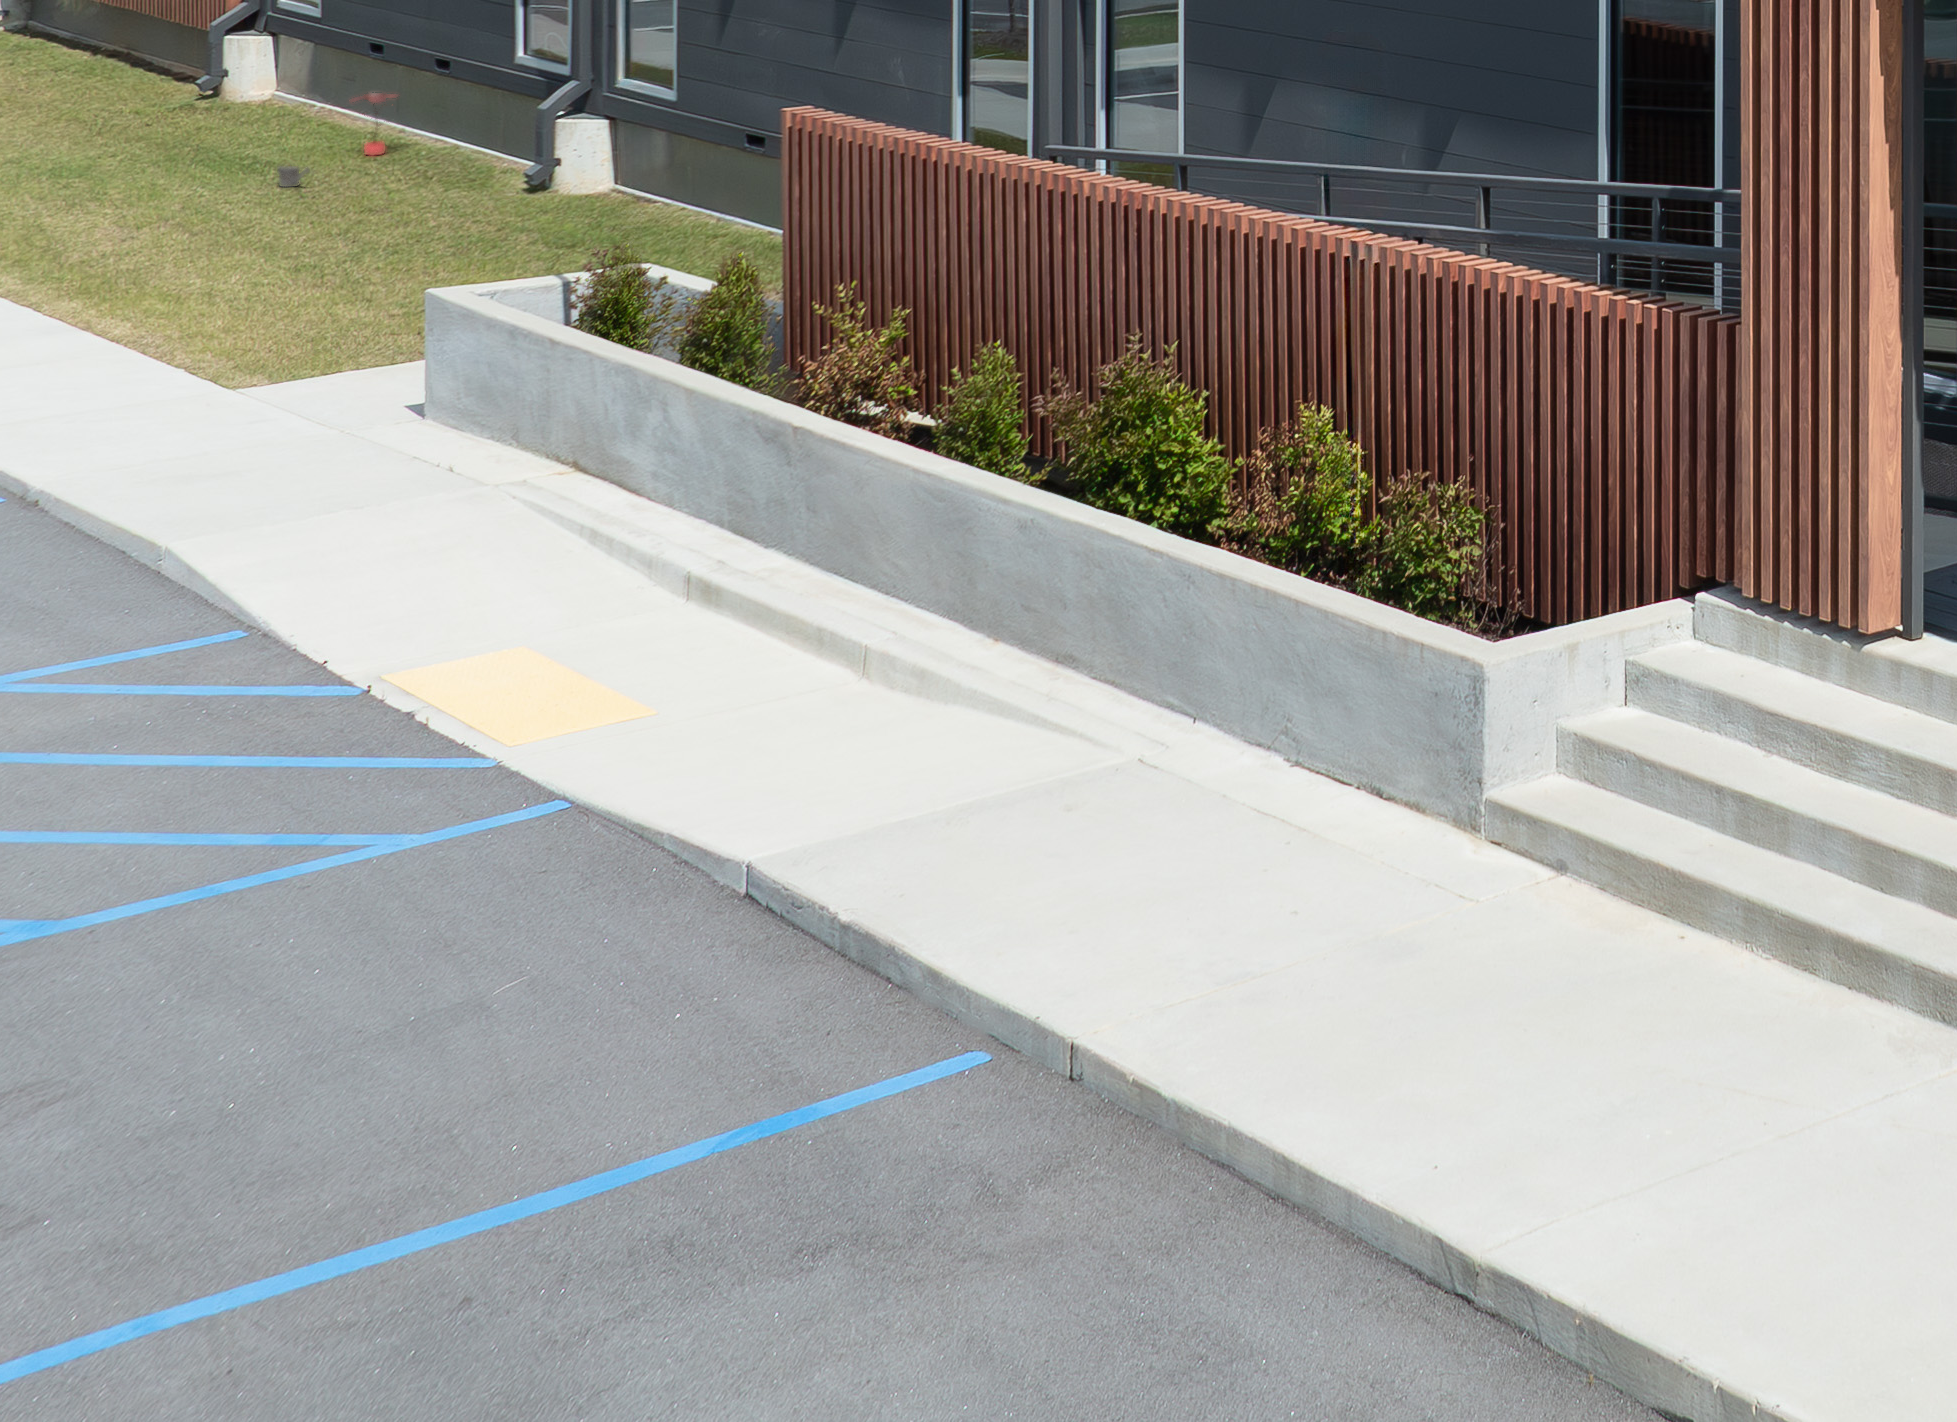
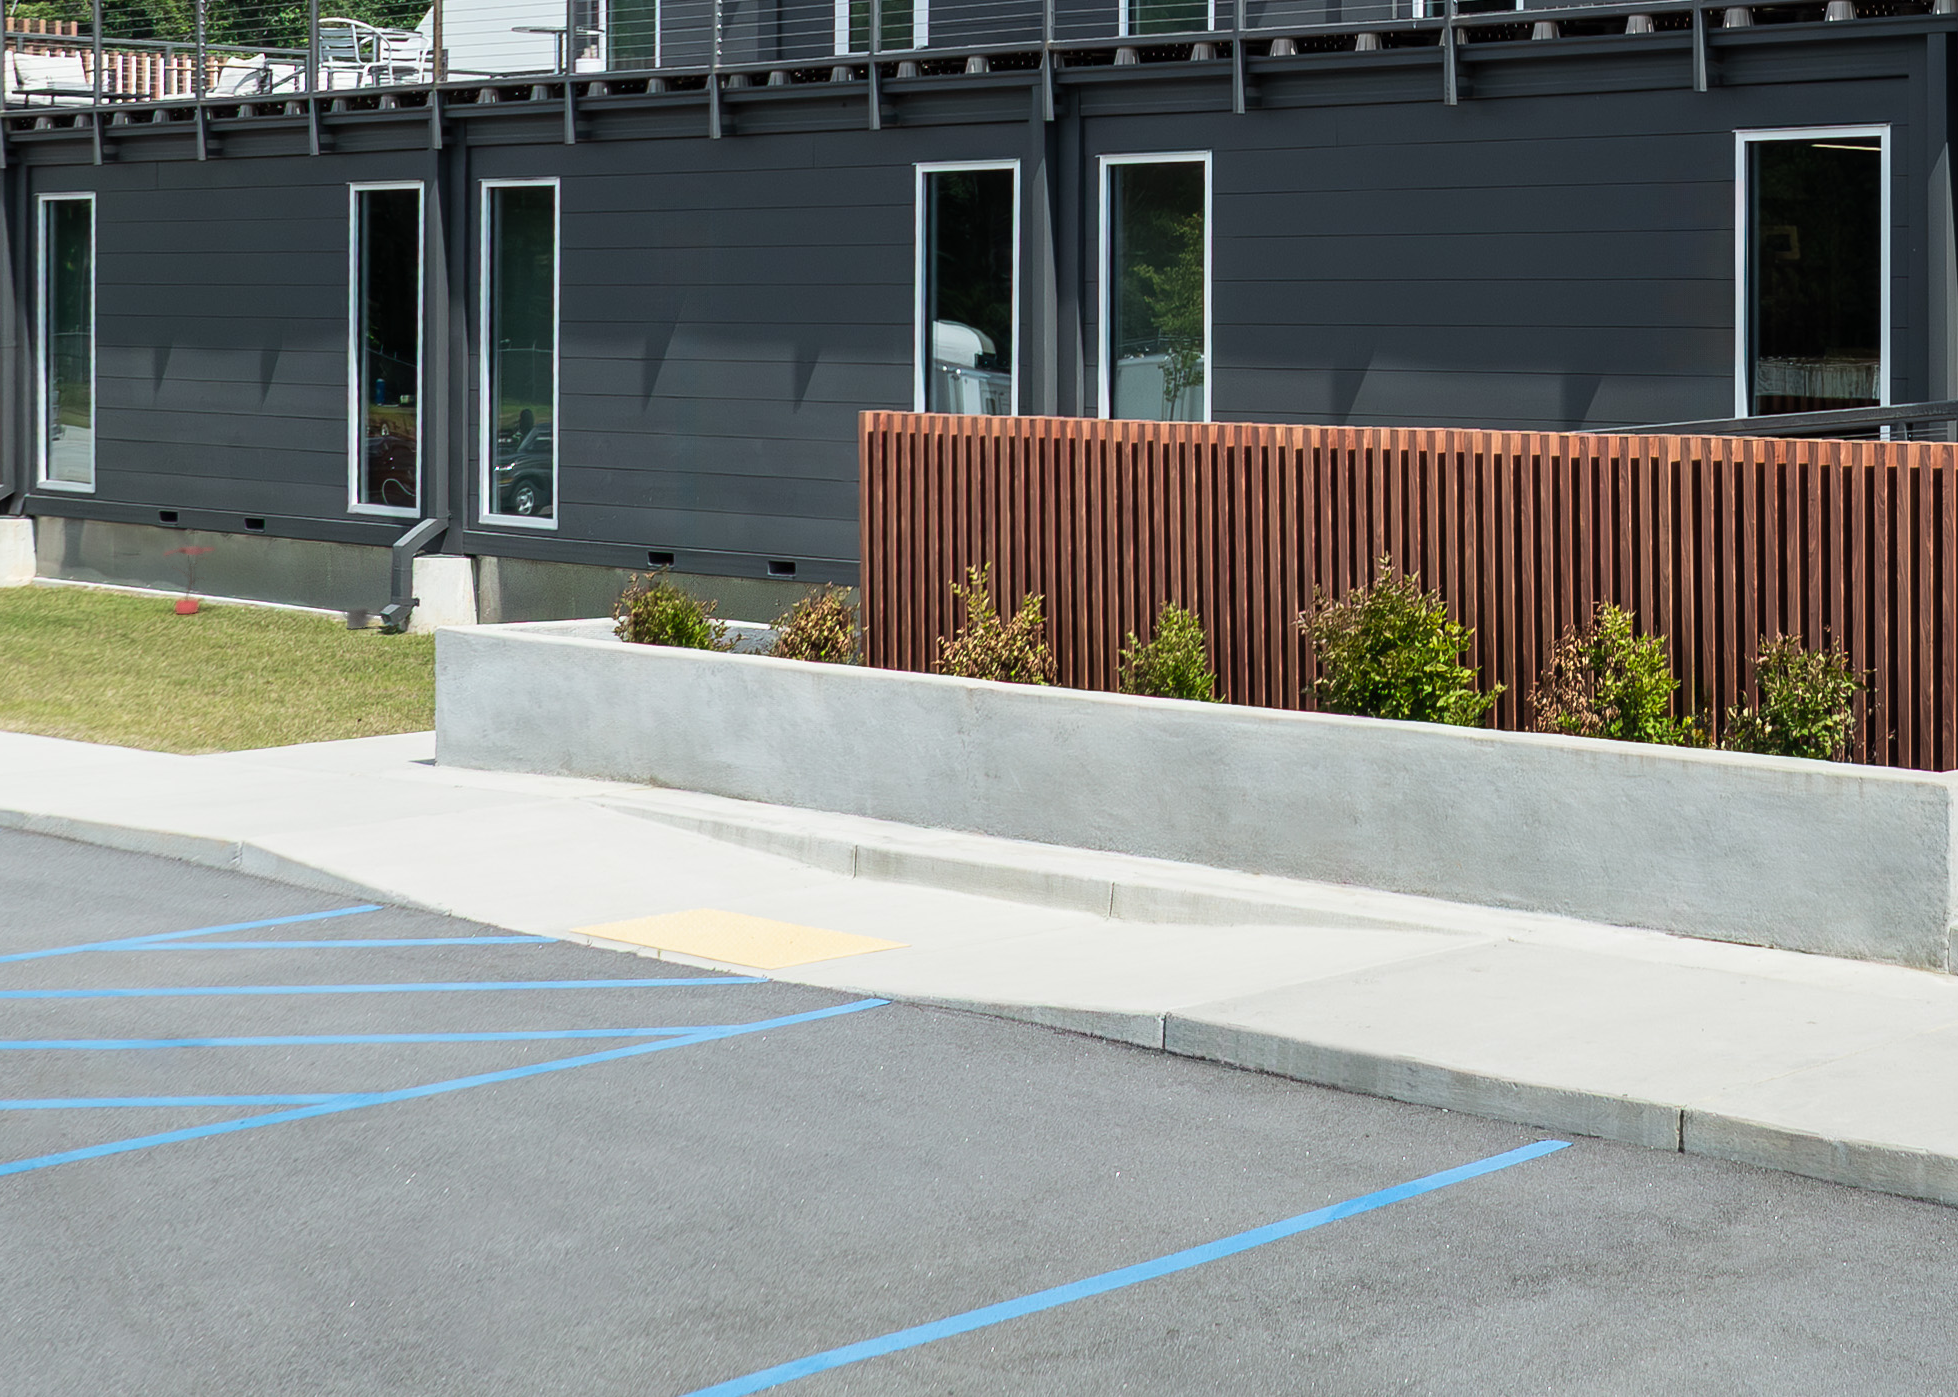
watering can: present [277,166,309,187] -> present [343,607,383,629]

